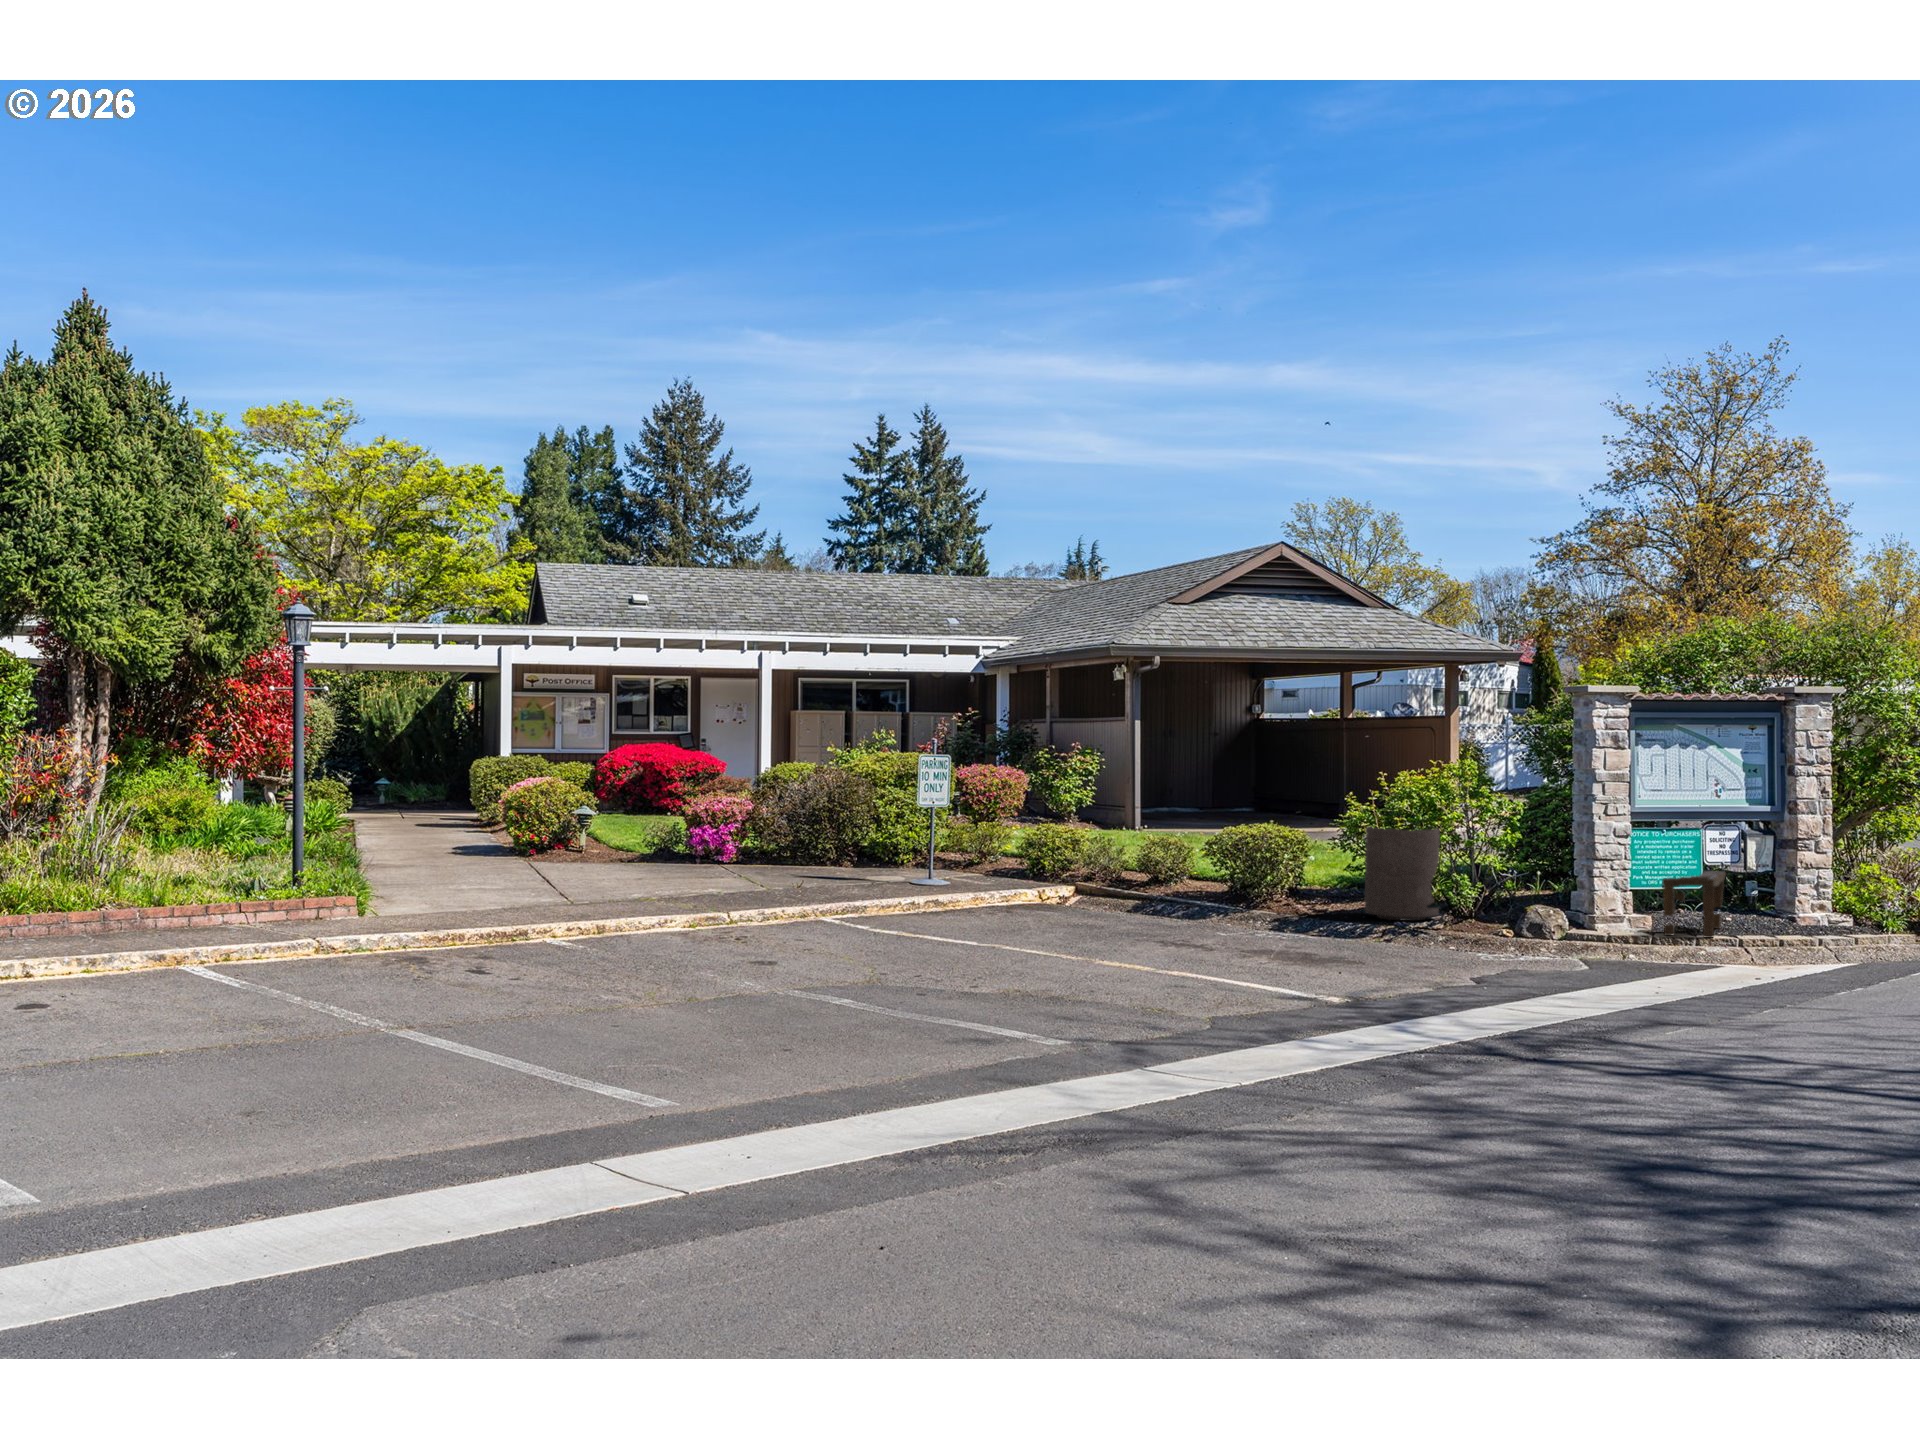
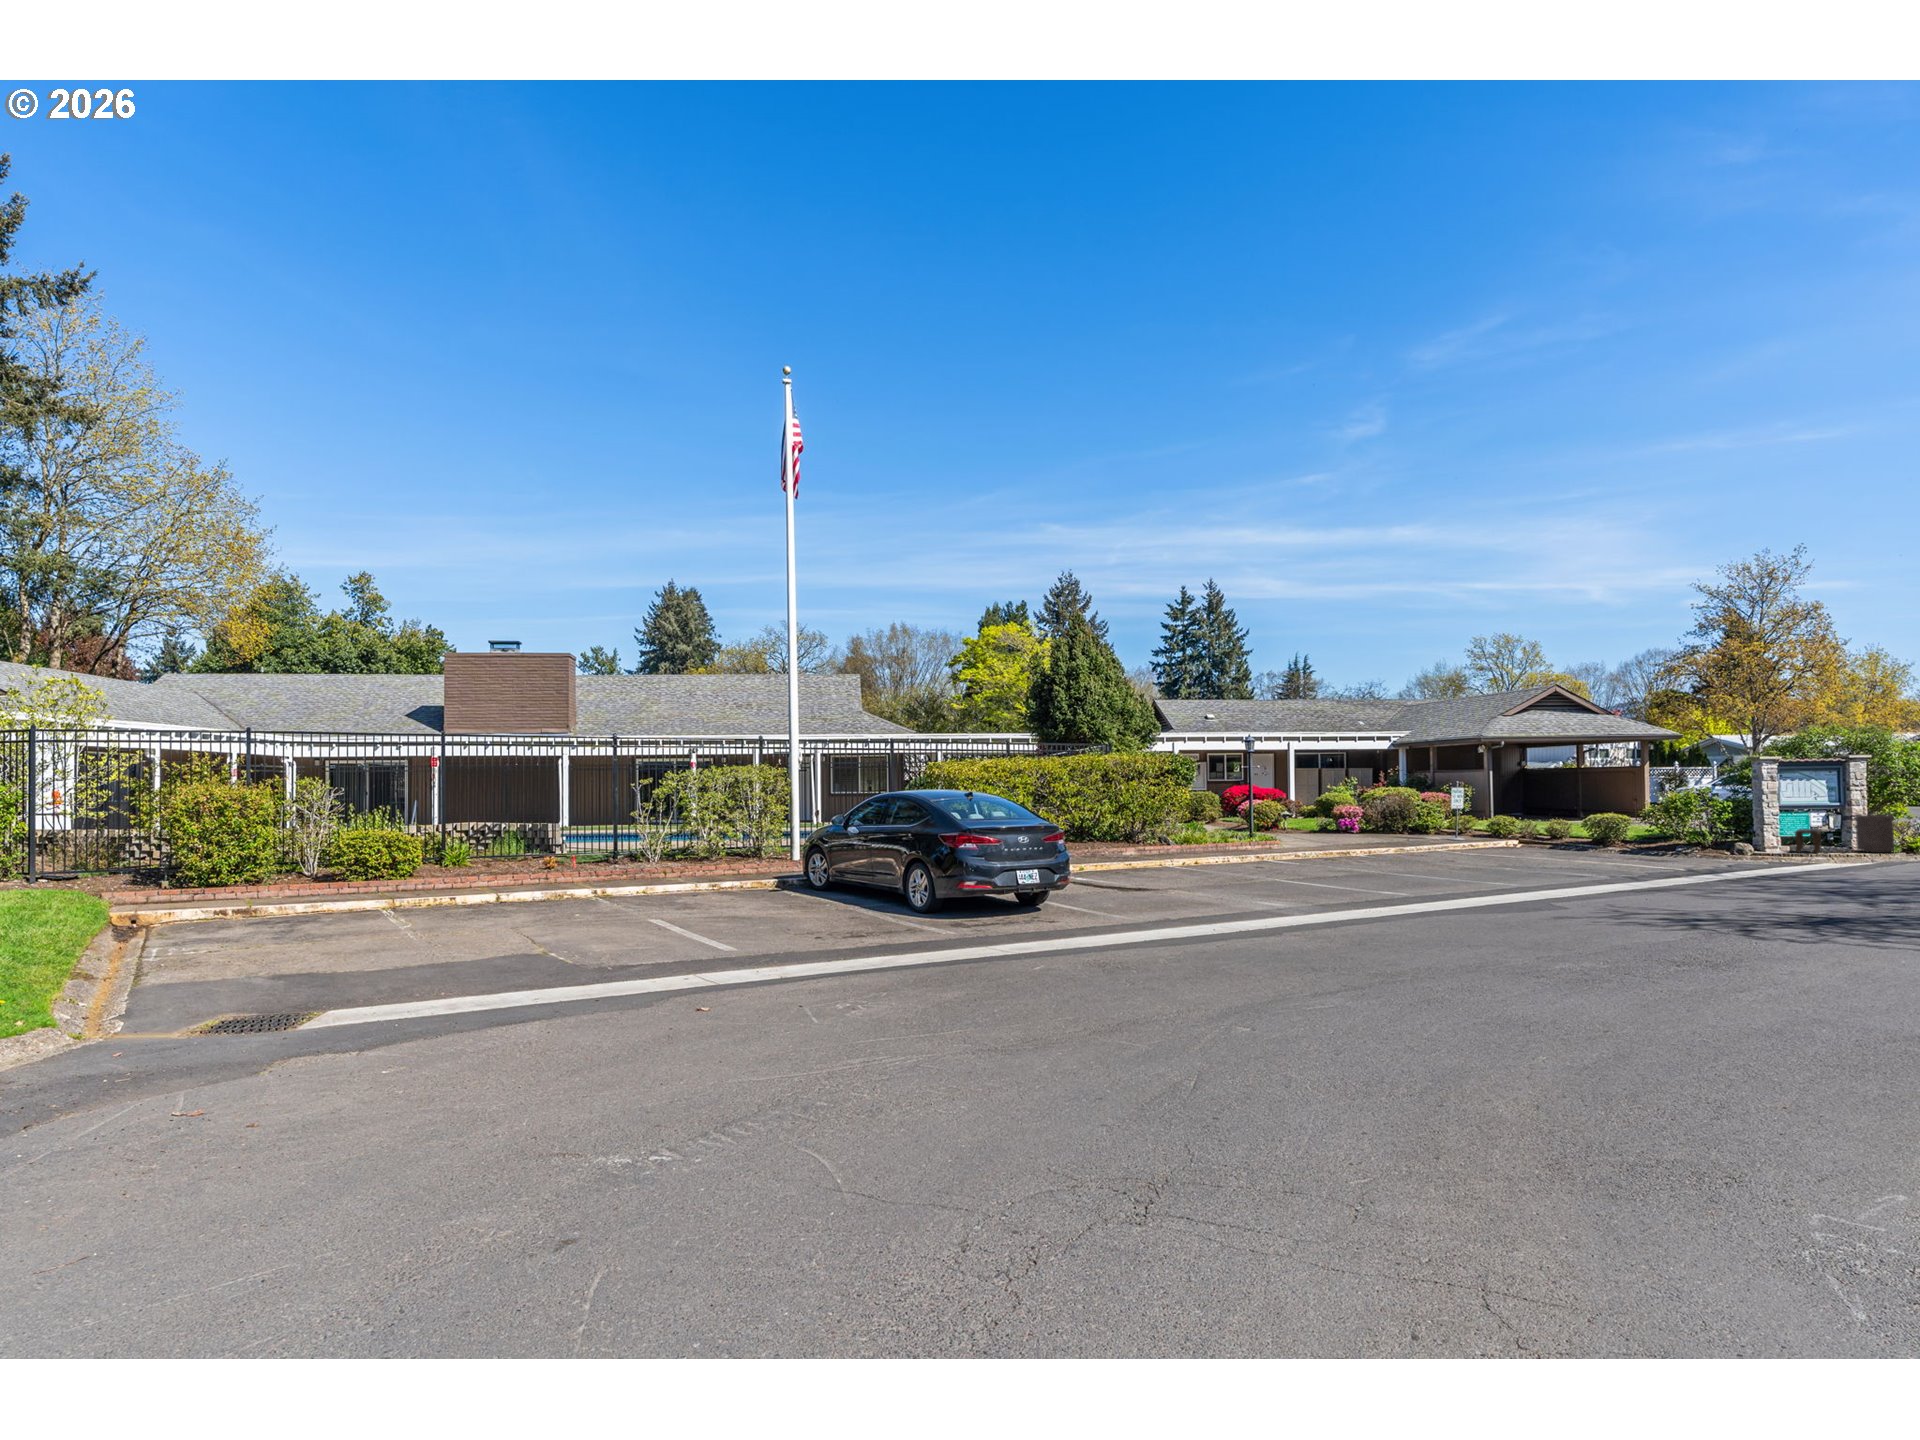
trash can: present [1365,826,1440,921] -> present [1855,815,1895,853]

